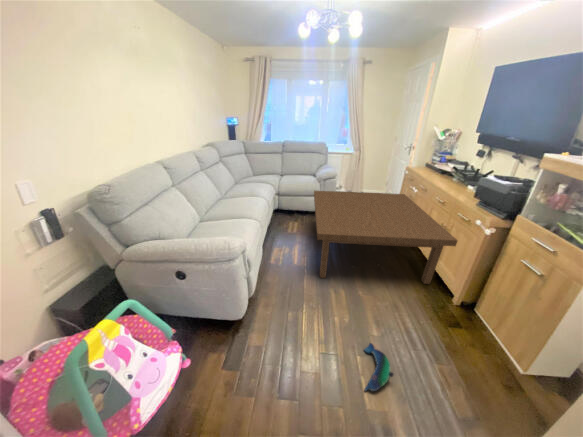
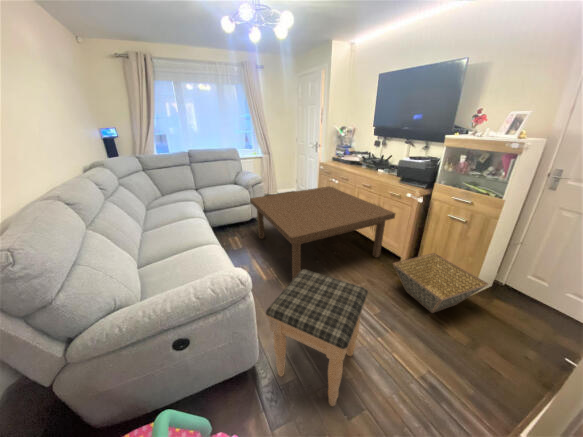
footstool: none [249,263,346,385] -> present [266,269,368,406]
basket: none [423,293,547,373] -> present [393,253,488,313]
plush toy: present [364,343,394,391] -> none [374,323,412,367]

